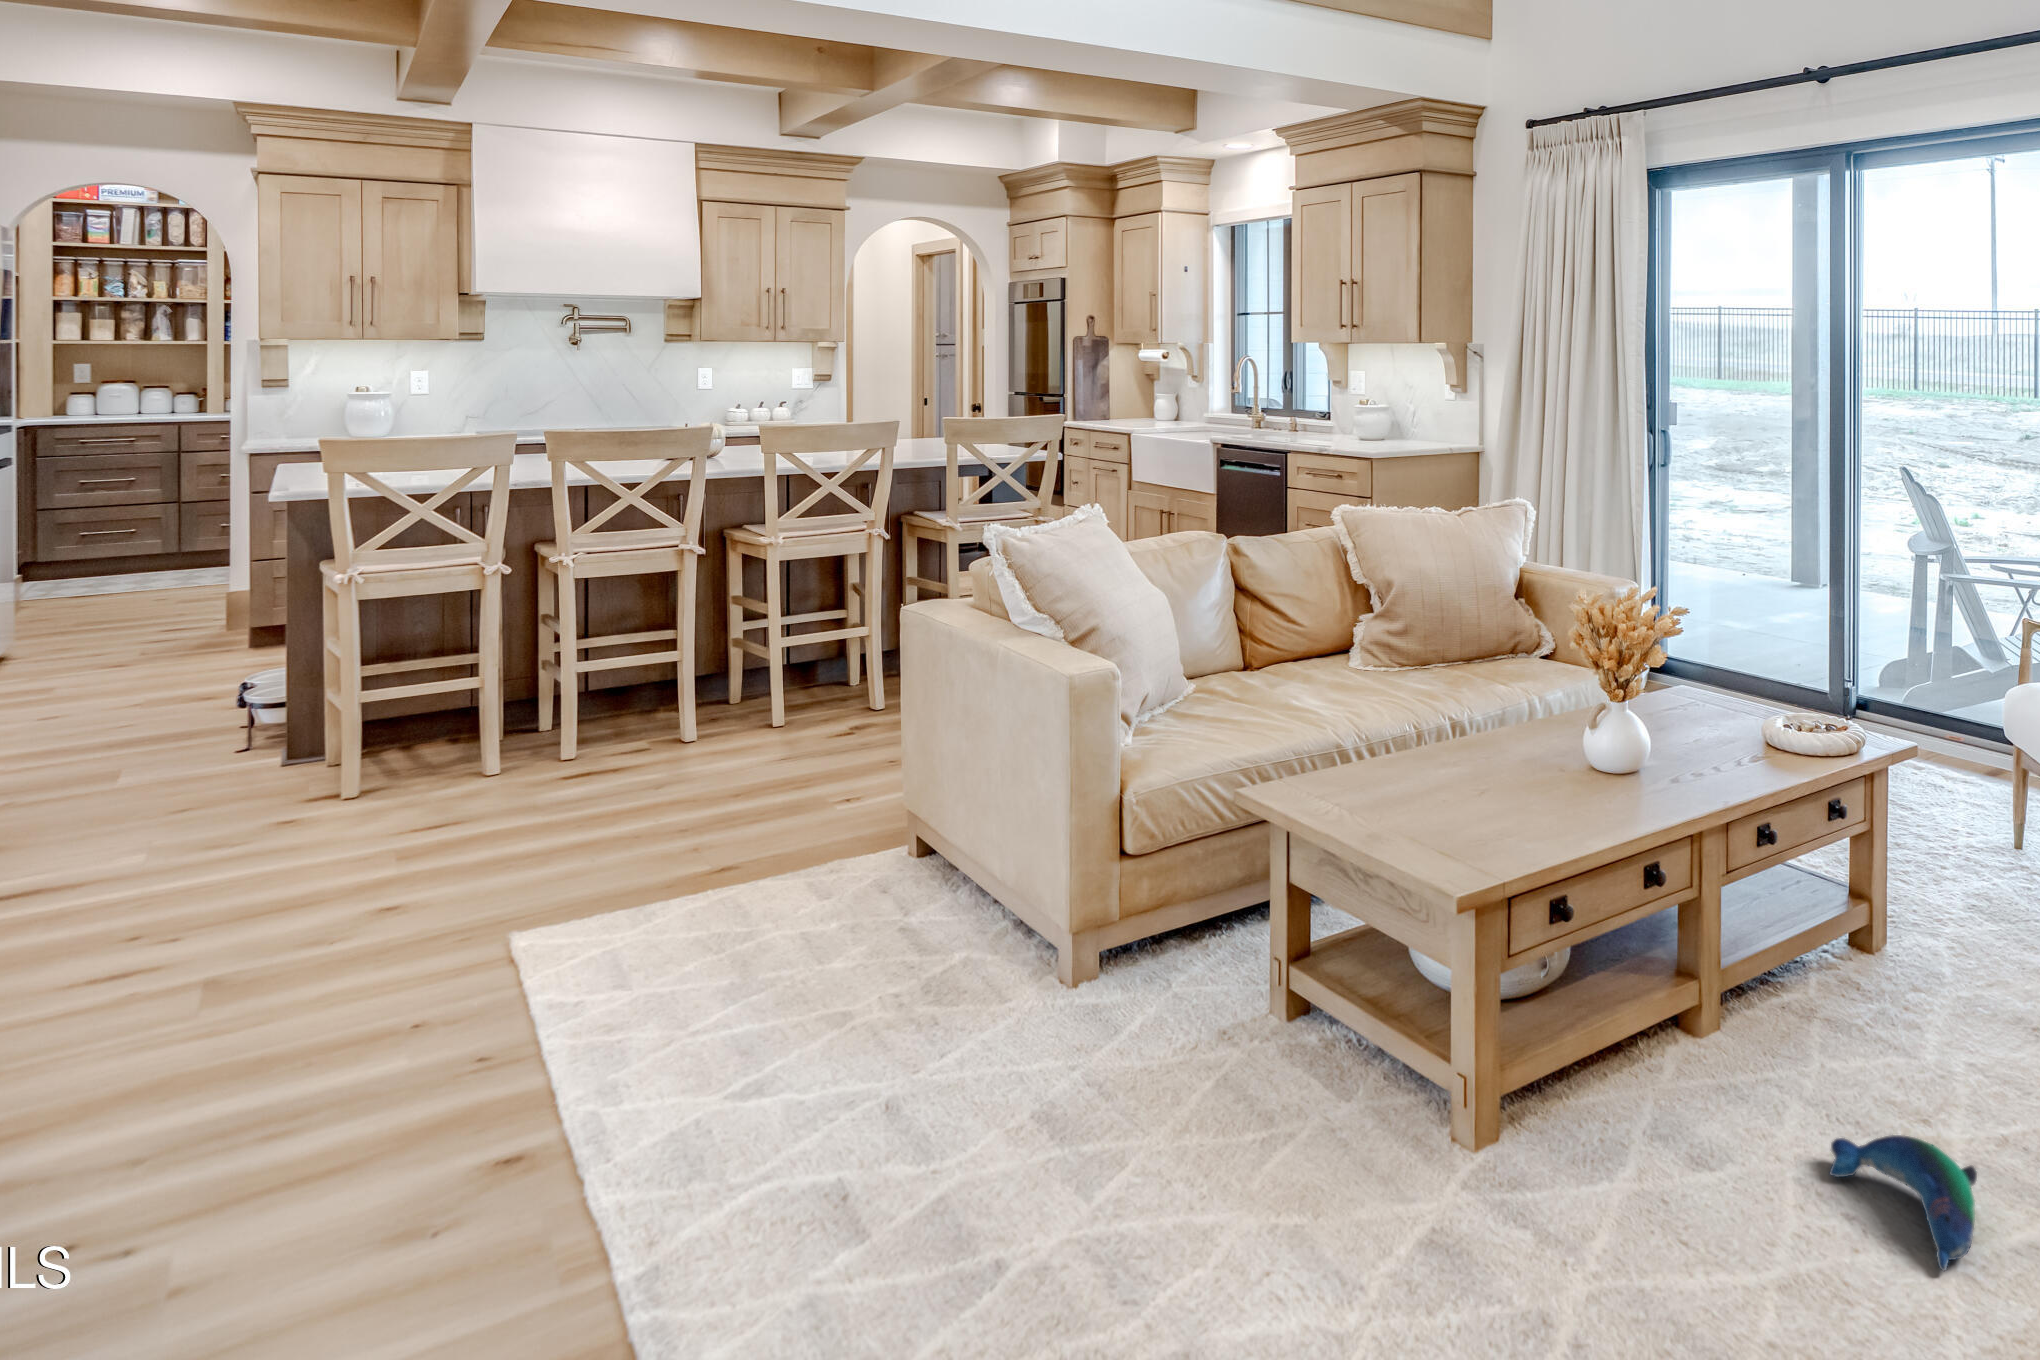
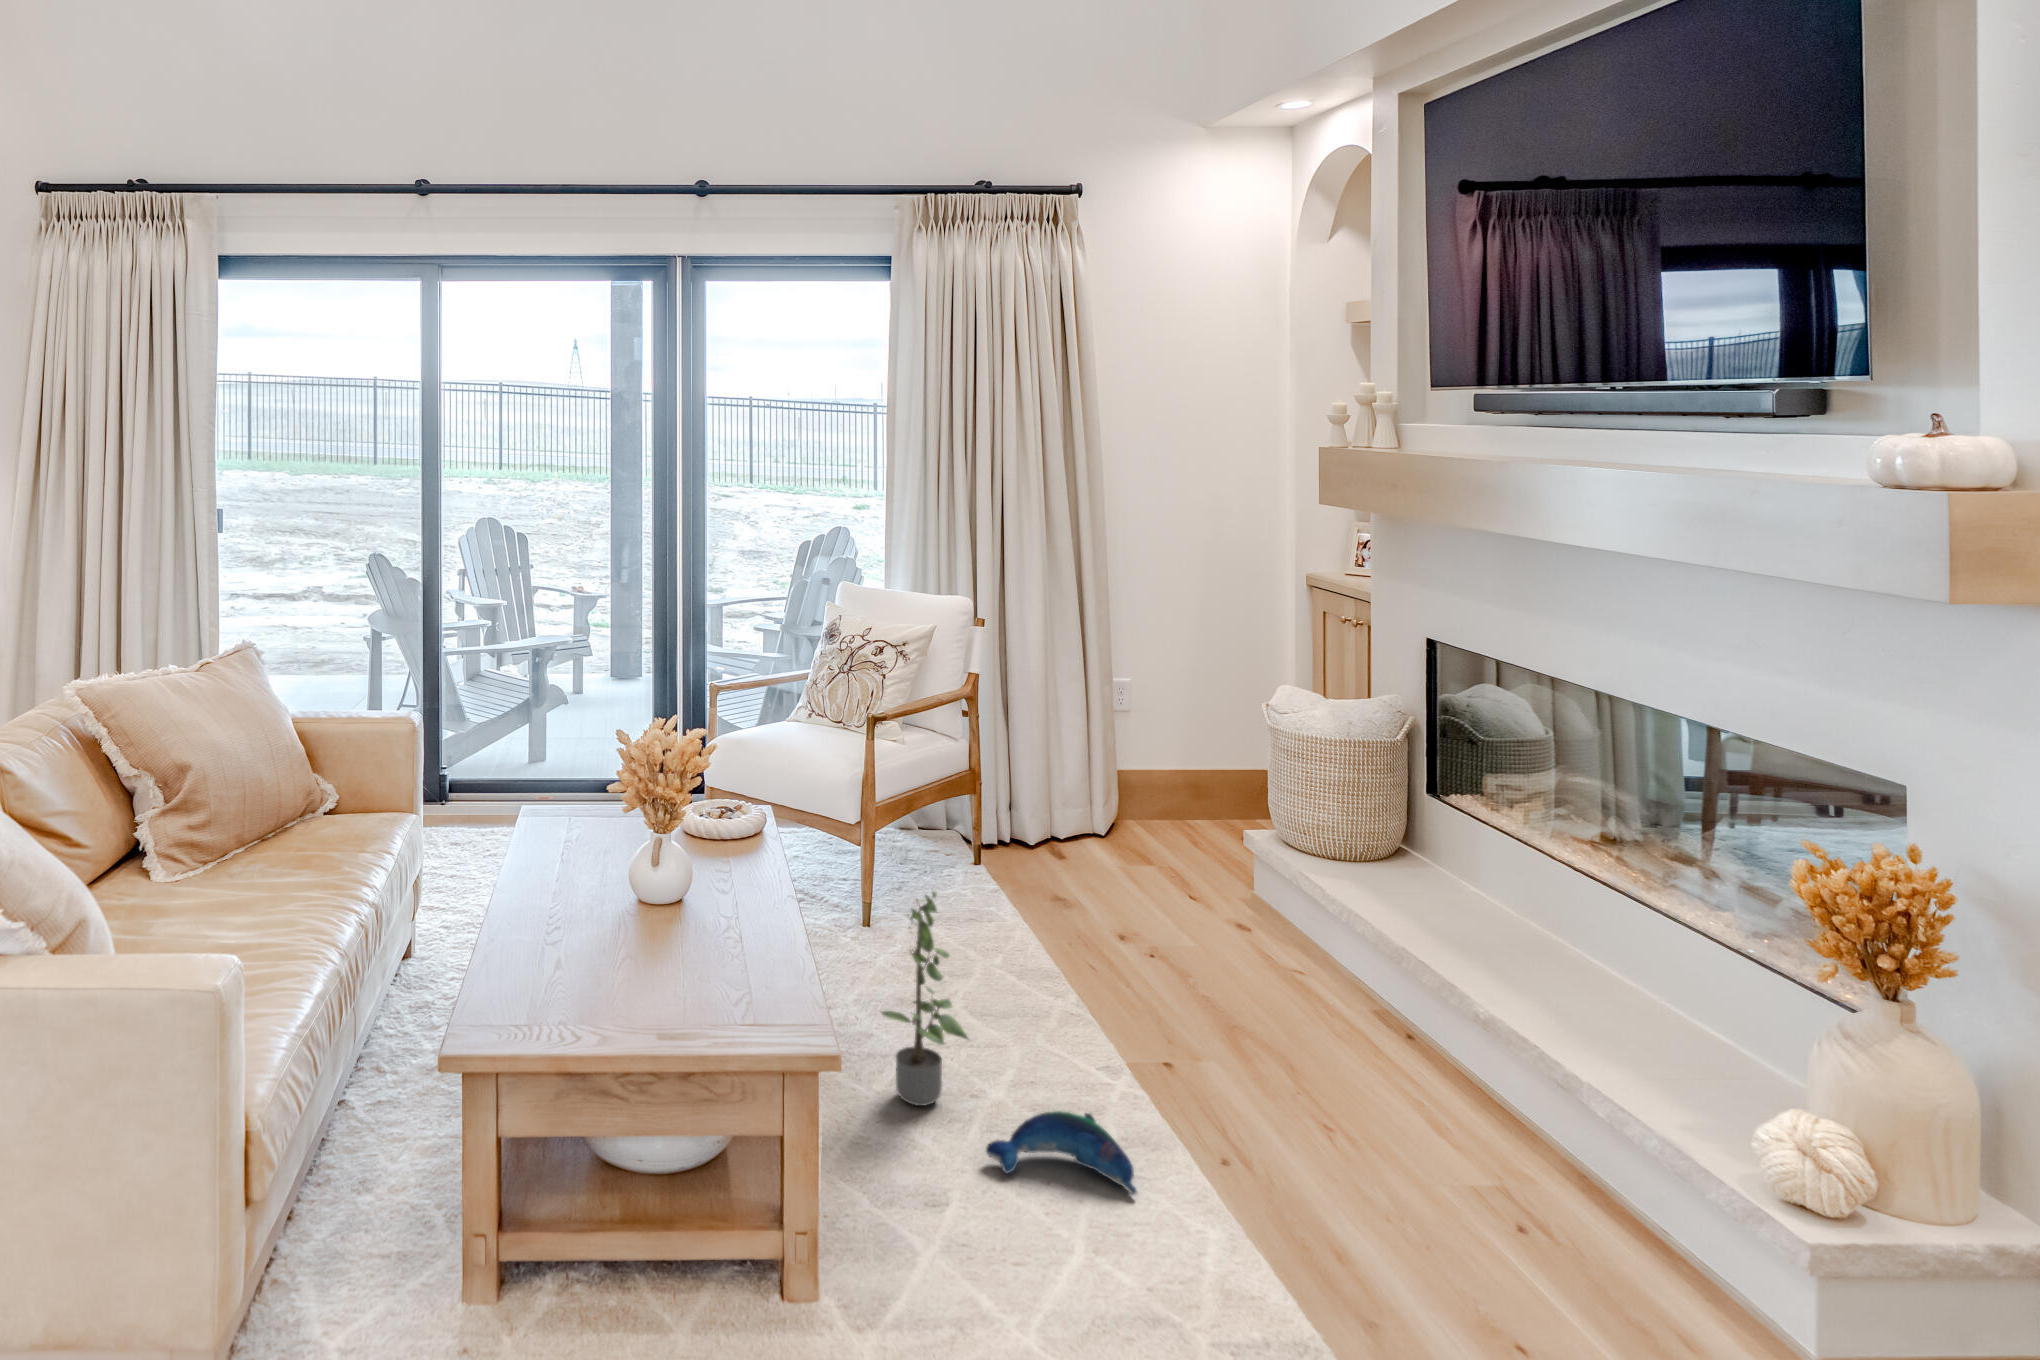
potted plant: none [1811,841,1959,1094] -> present [882,892,968,1106]

